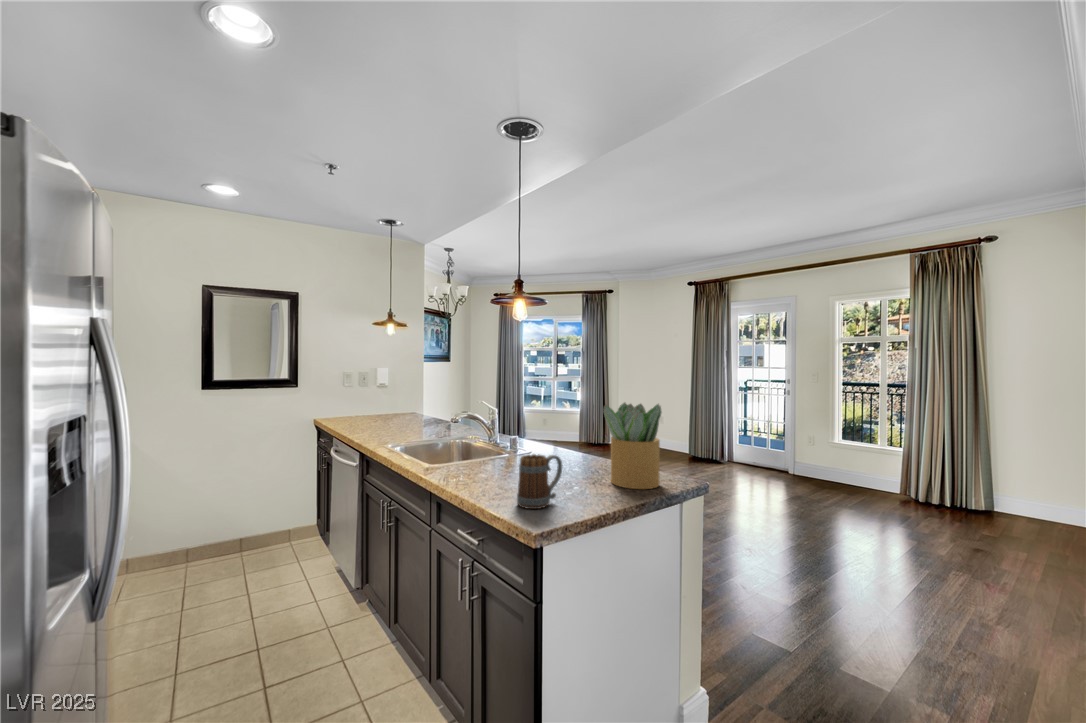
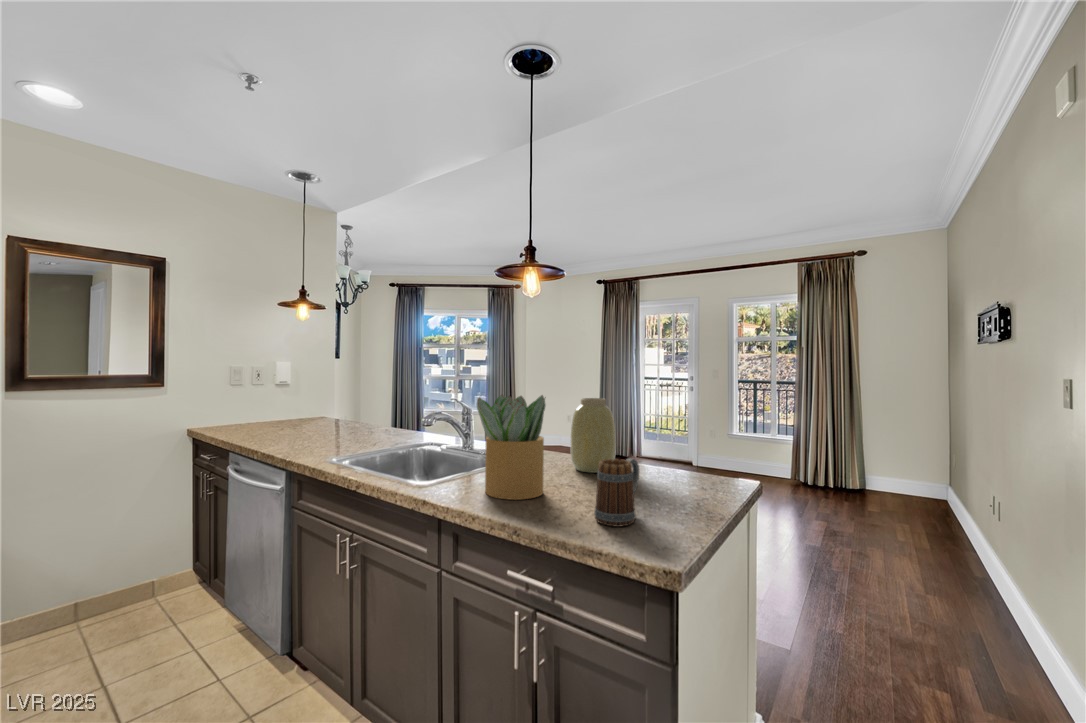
vase: none [556,402,595,468] -> present [571,398,616,473]
potted plant: present [603,403,662,489] -> present [477,395,546,500]

